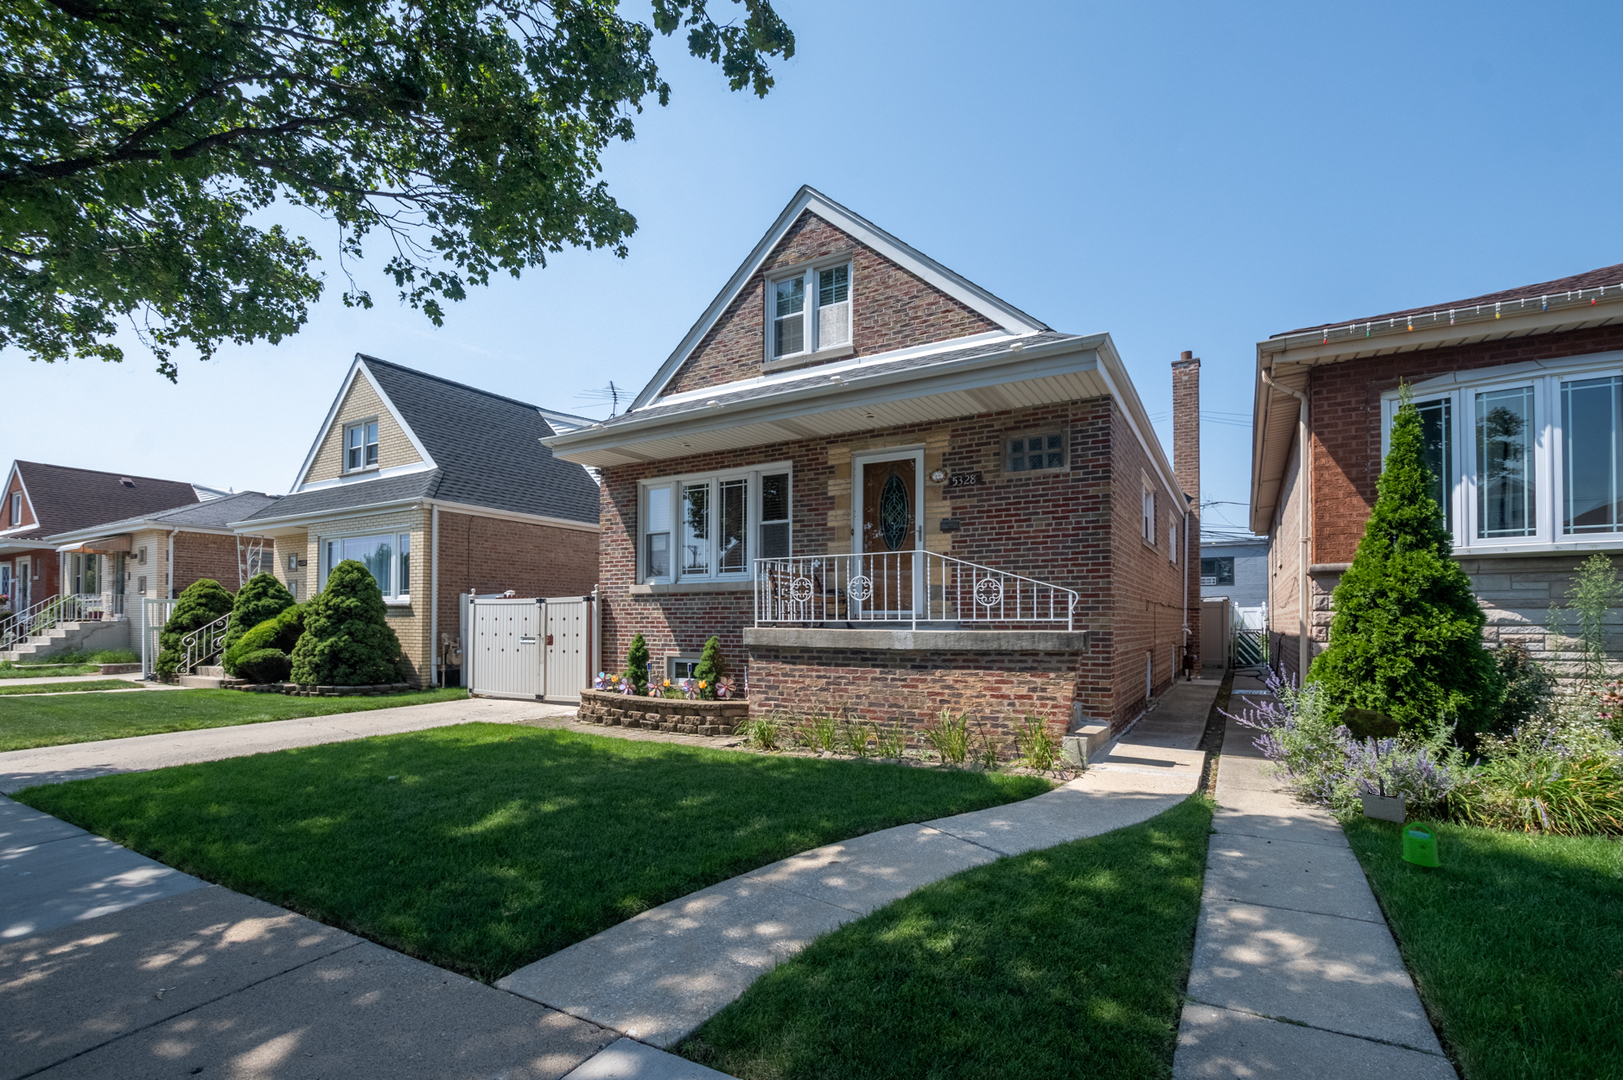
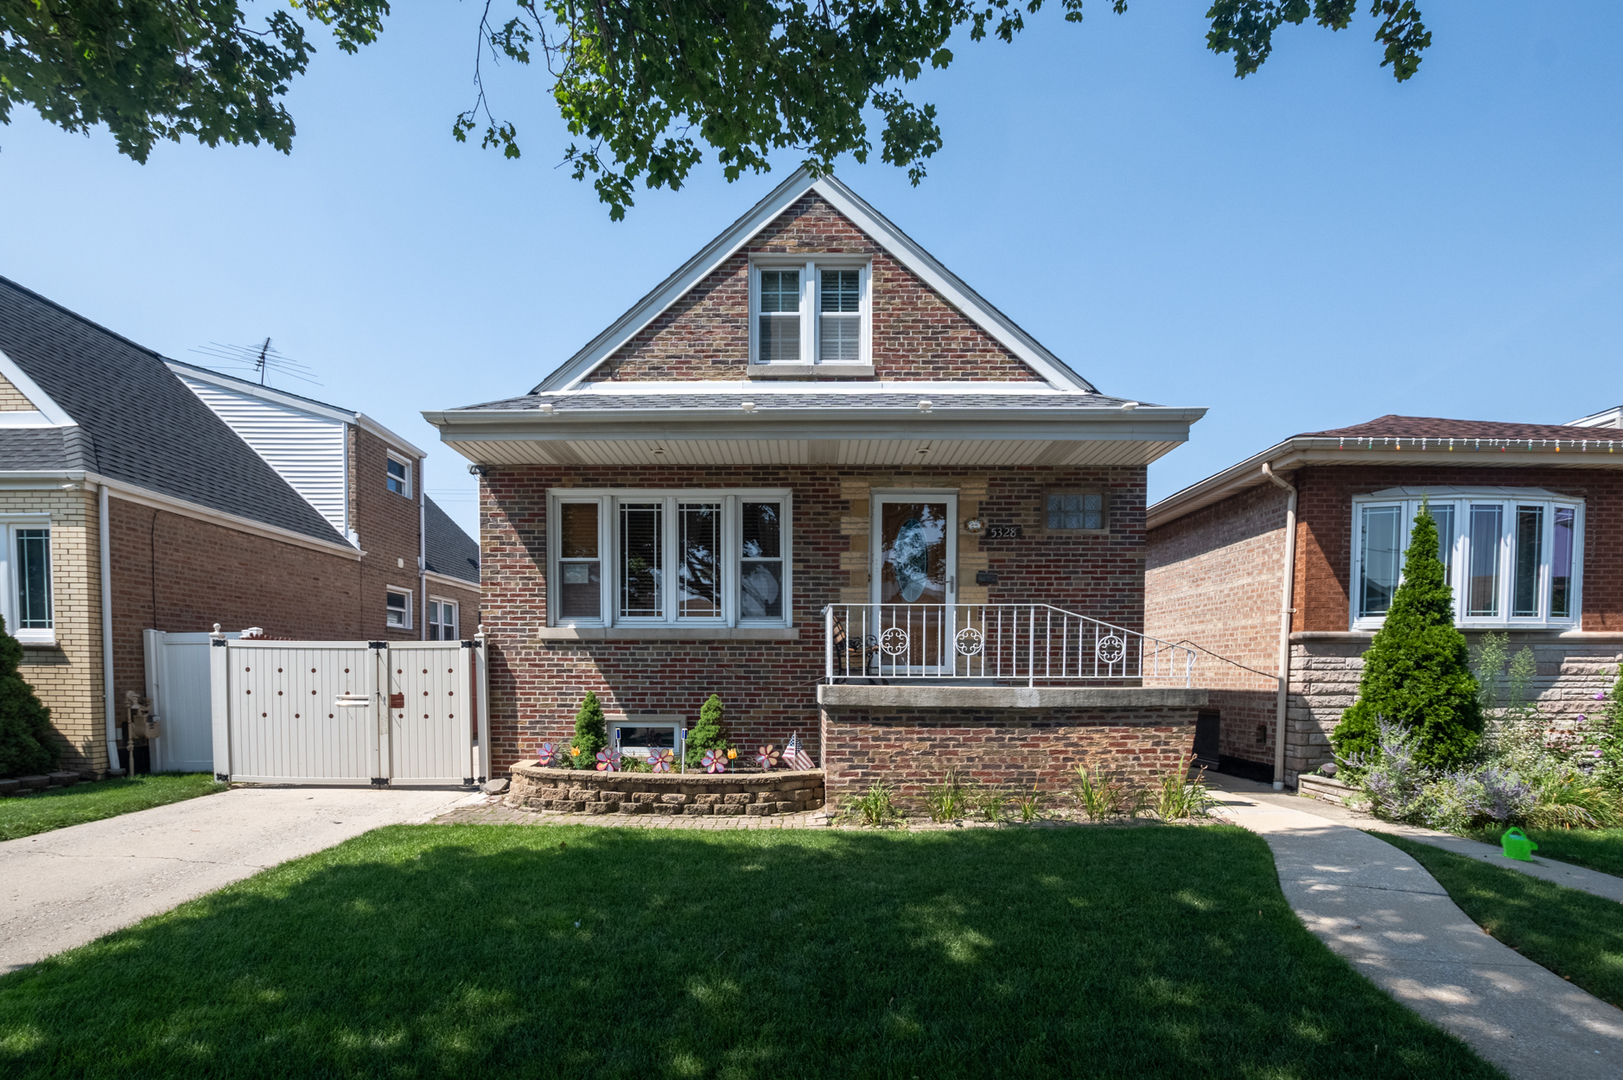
potted tree: present [1341,707,1406,823] -> none [1387,740,1441,830]

